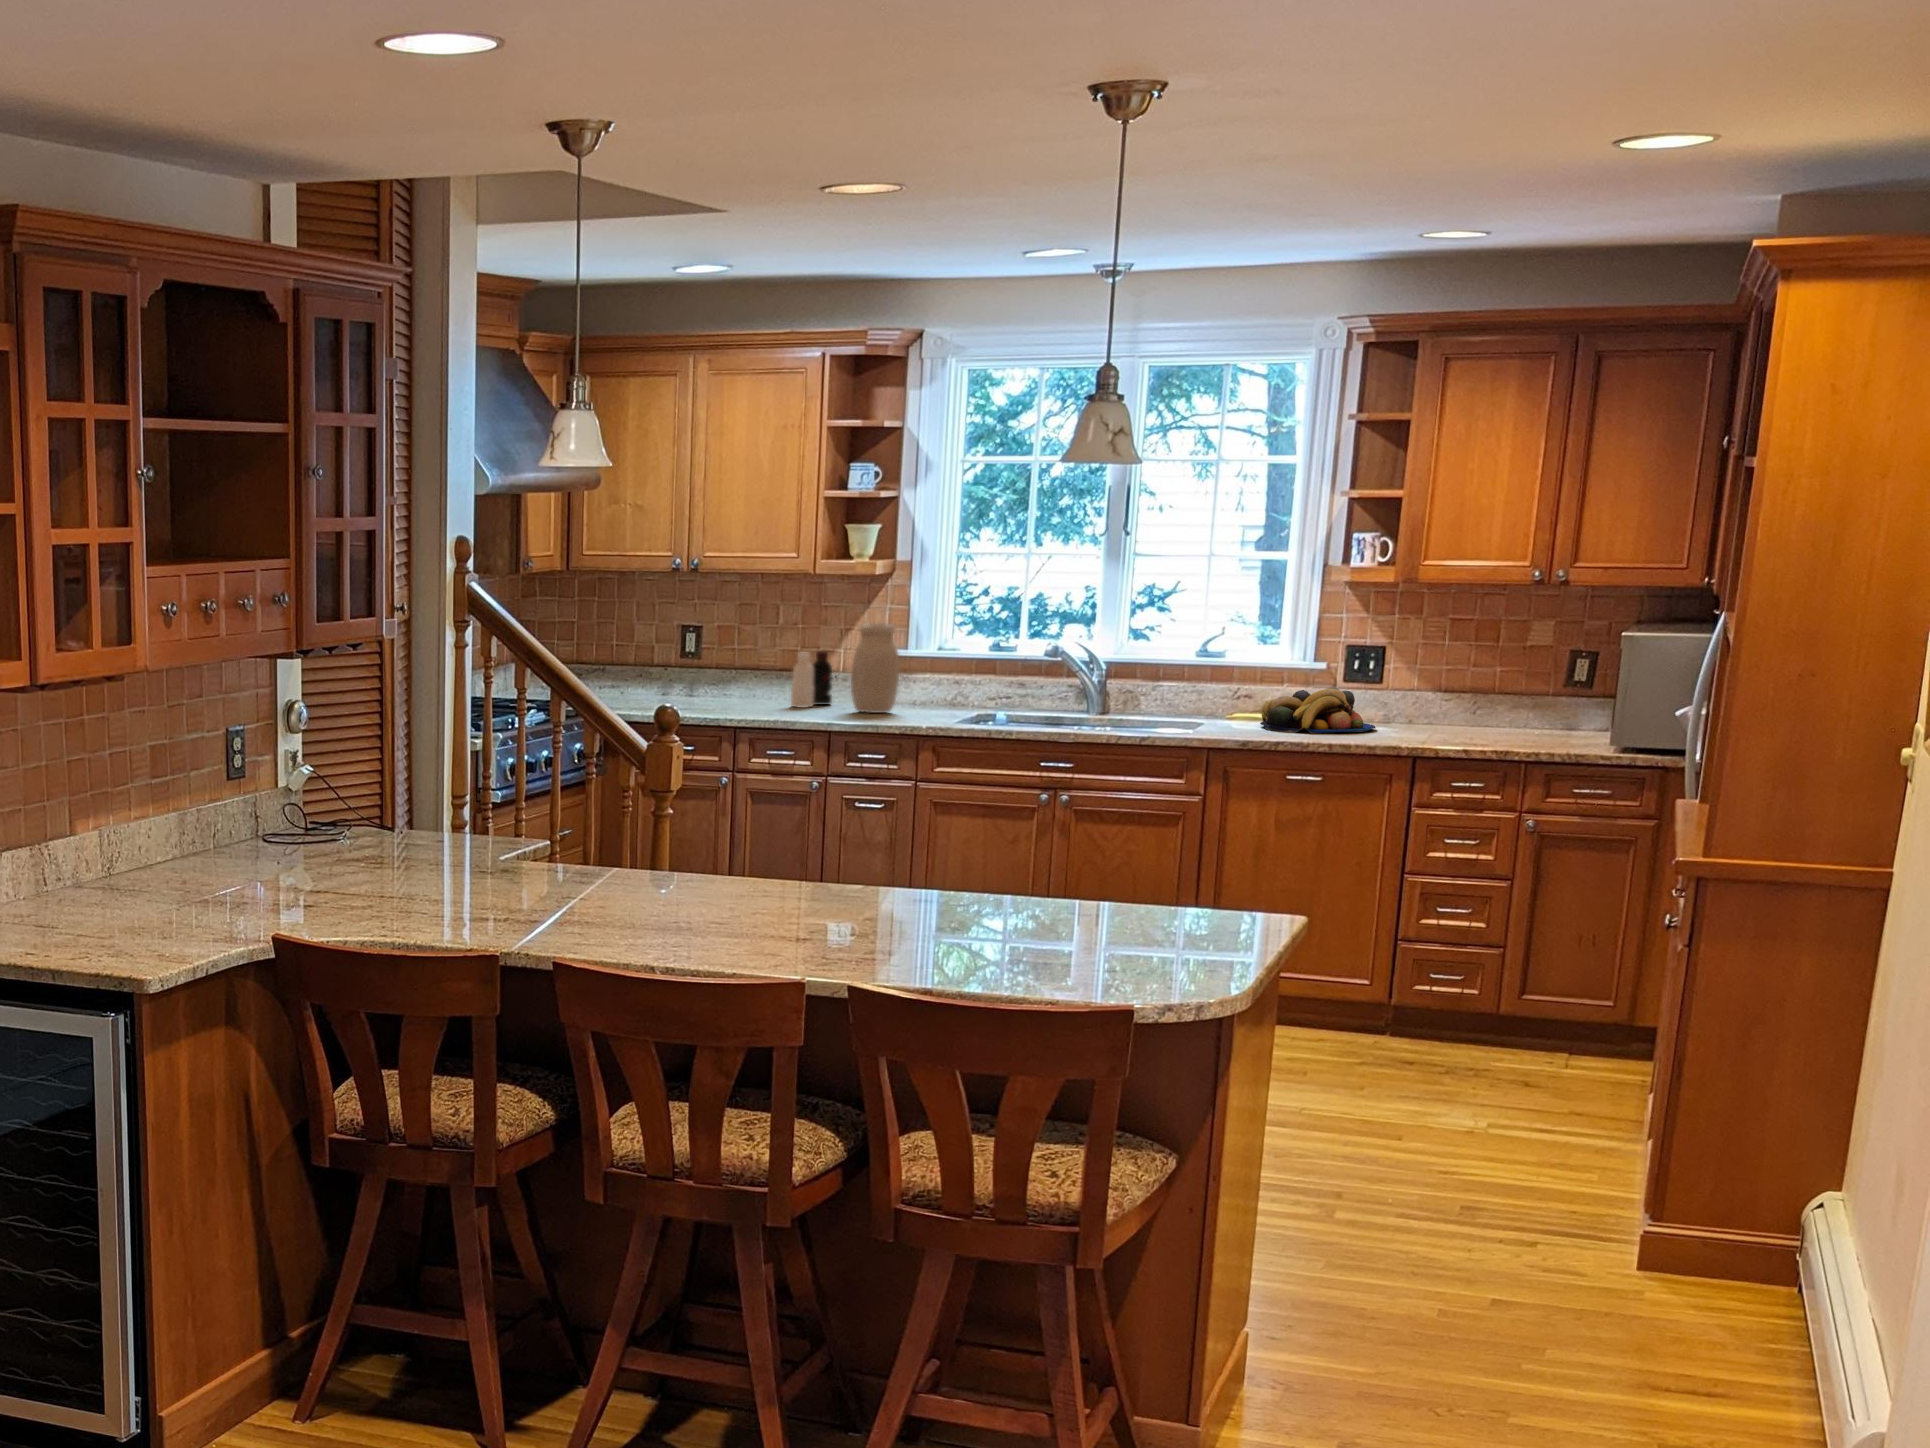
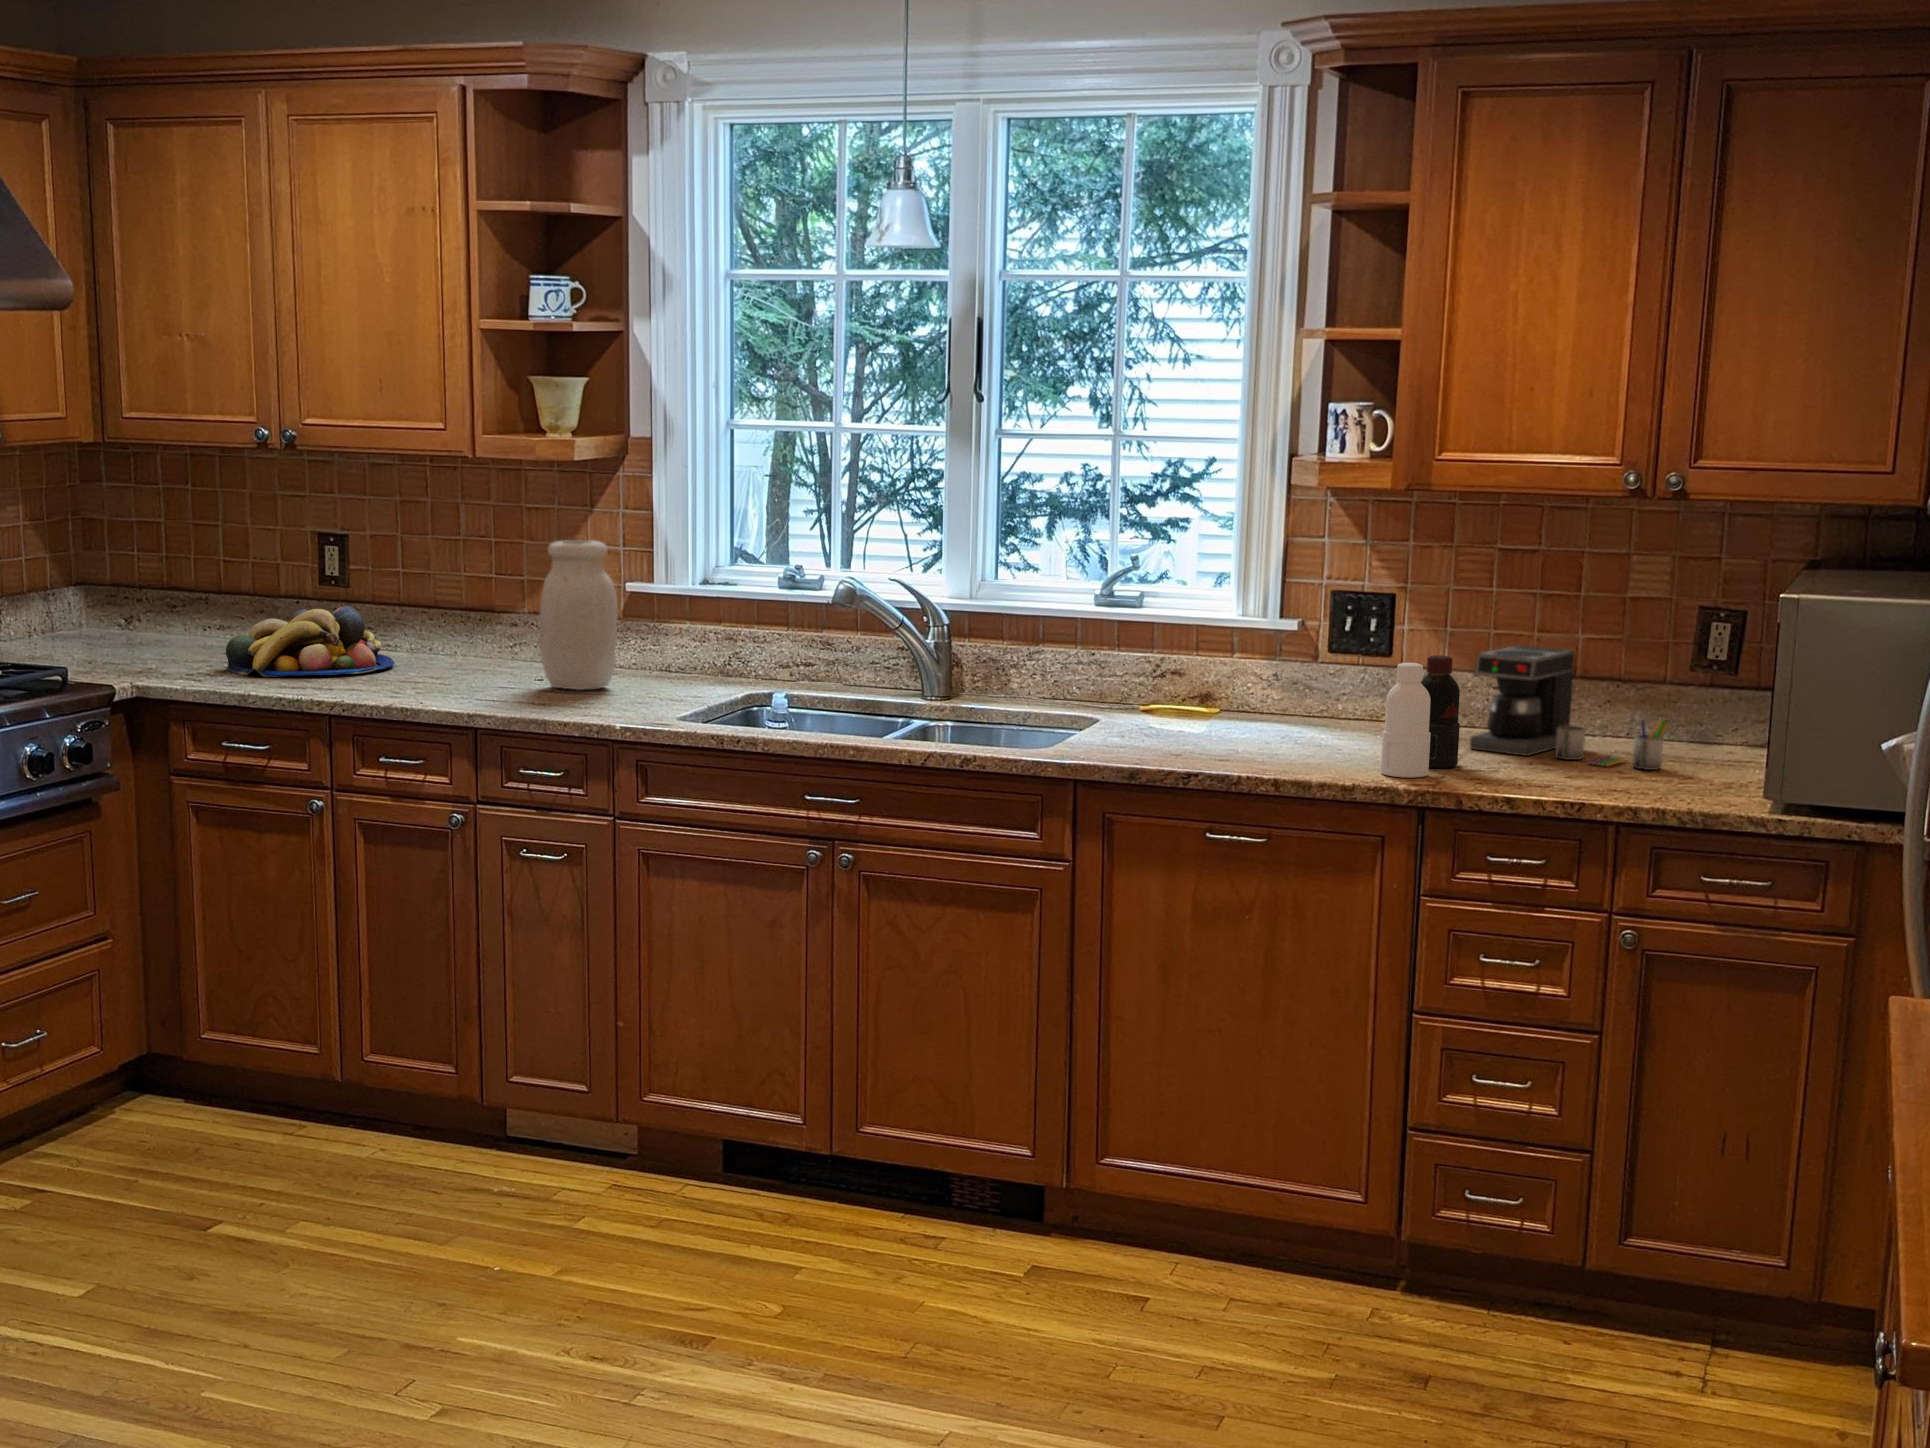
bottle: present [791,651,832,707] -> present [1381,655,1460,778]
coffee maker: none [1433,674,1557,740] -> present [1470,646,1671,770]
fruit bowl: present [1260,687,1376,733] -> present [225,606,395,677]

